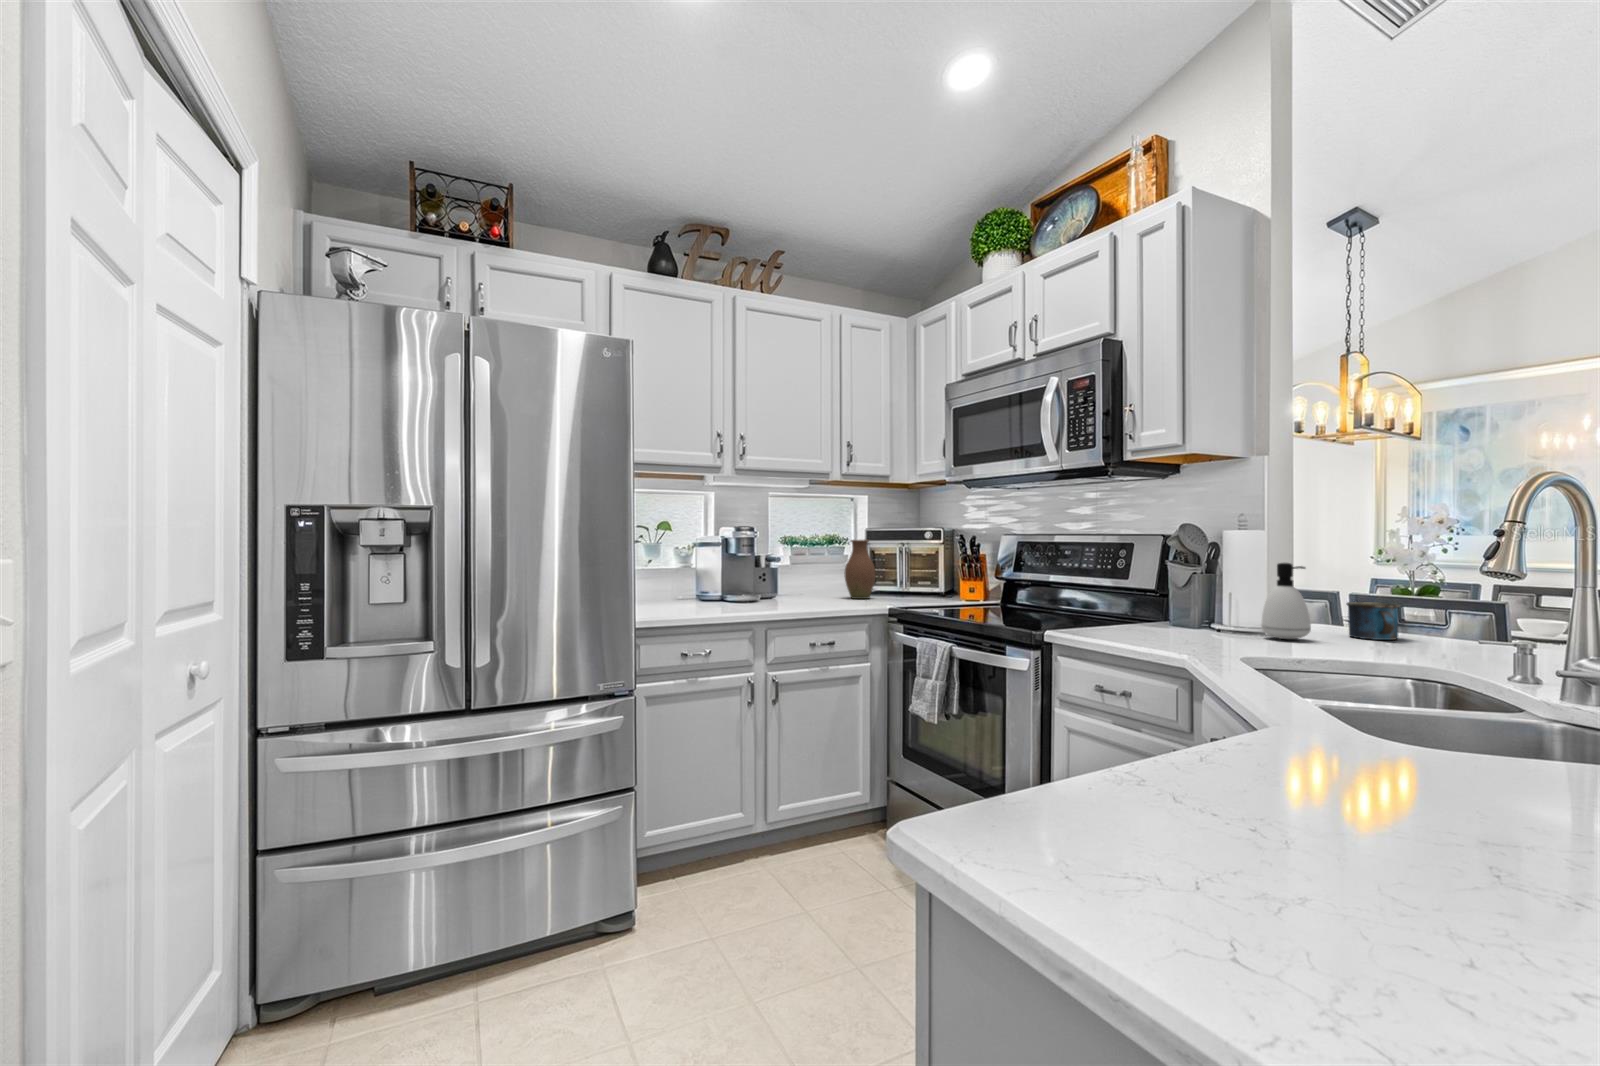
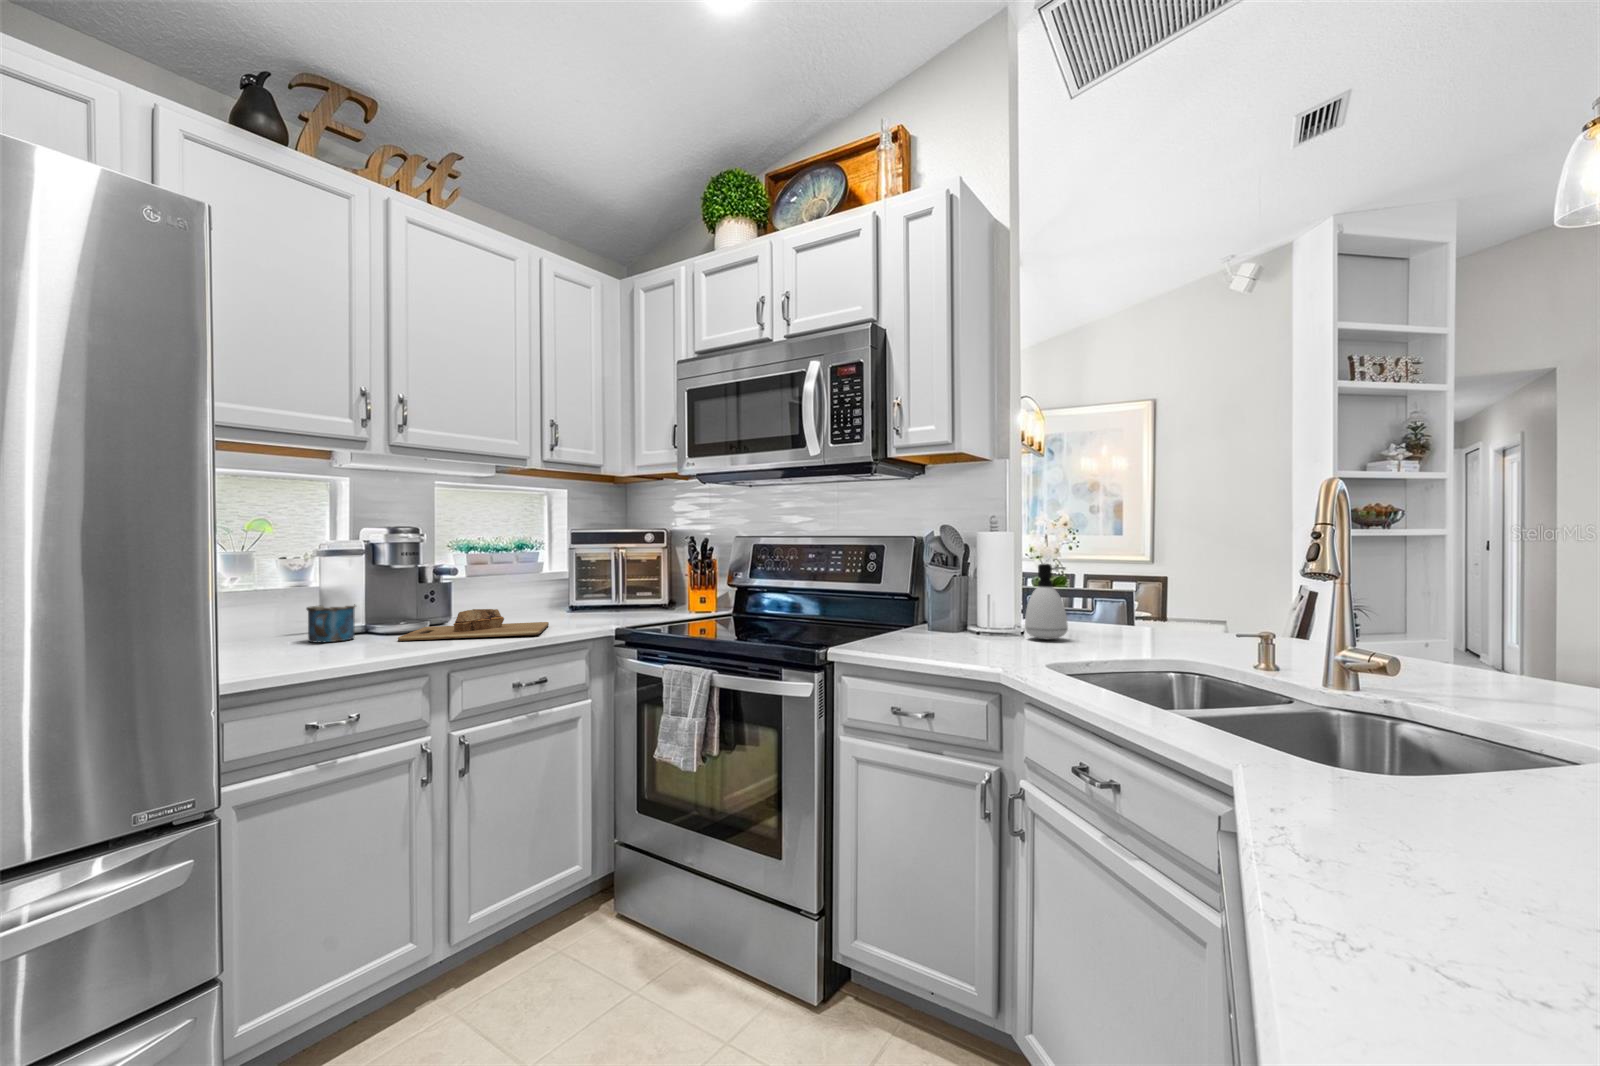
vase: present [844,540,876,599] -> none [541,544,582,618]
cutting board: none [739,588,844,608] -> present [398,609,549,641]
mug: present [1347,602,1400,640] -> present [307,605,356,642]

